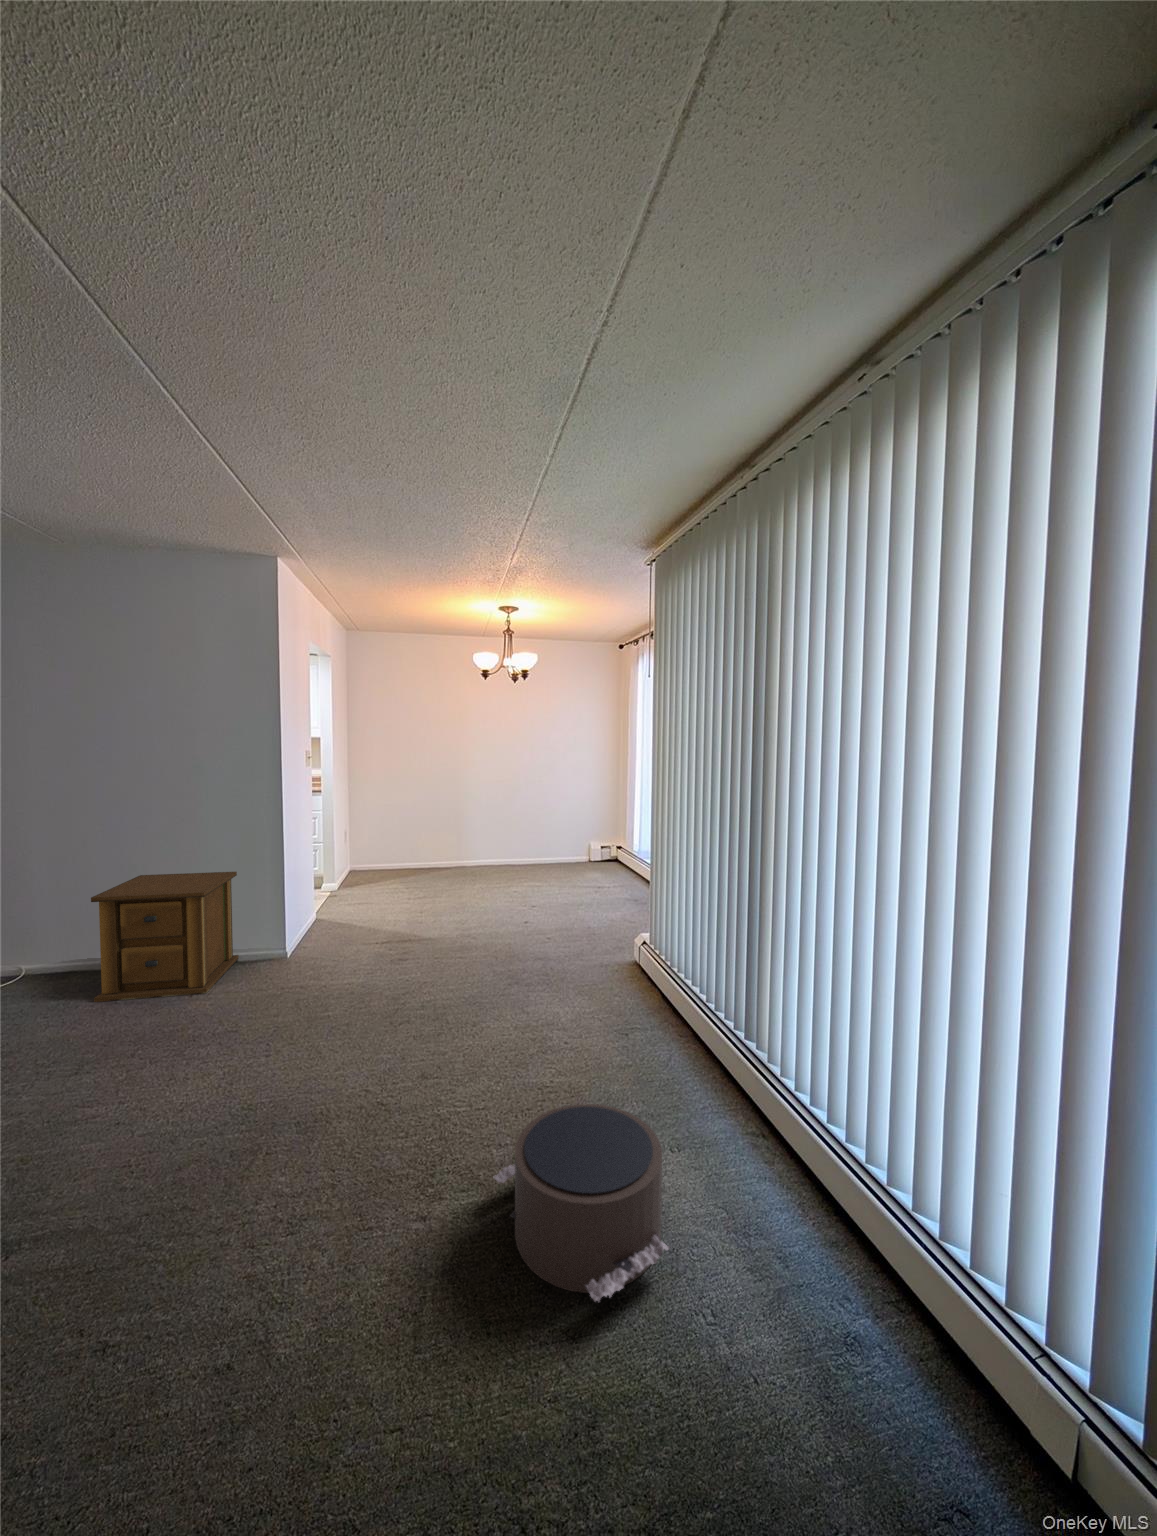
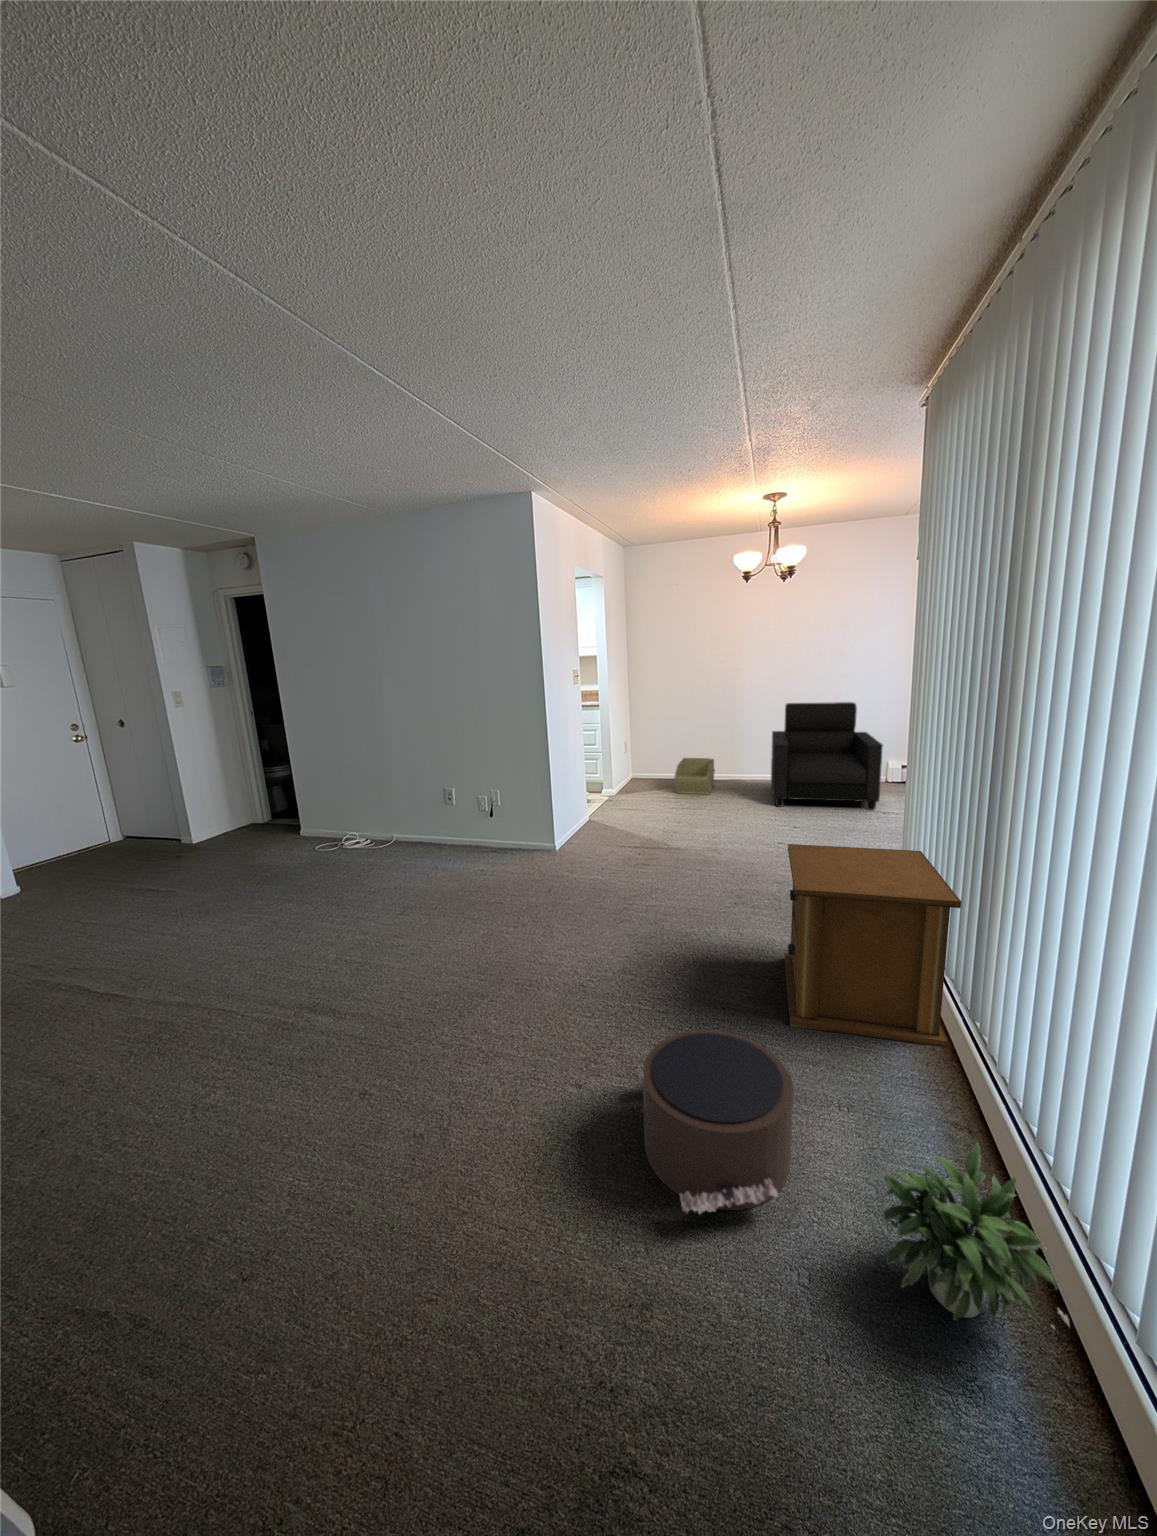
armchair: none [498,788,599,888] -> present [771,702,883,810]
storage bin: none [405,845,443,883] -> present [674,758,715,794]
side table: present [91,872,238,1002] -> present [784,844,961,1047]
potted plant: none [754,1133,888,1294] -> present [884,1142,1069,1329]

